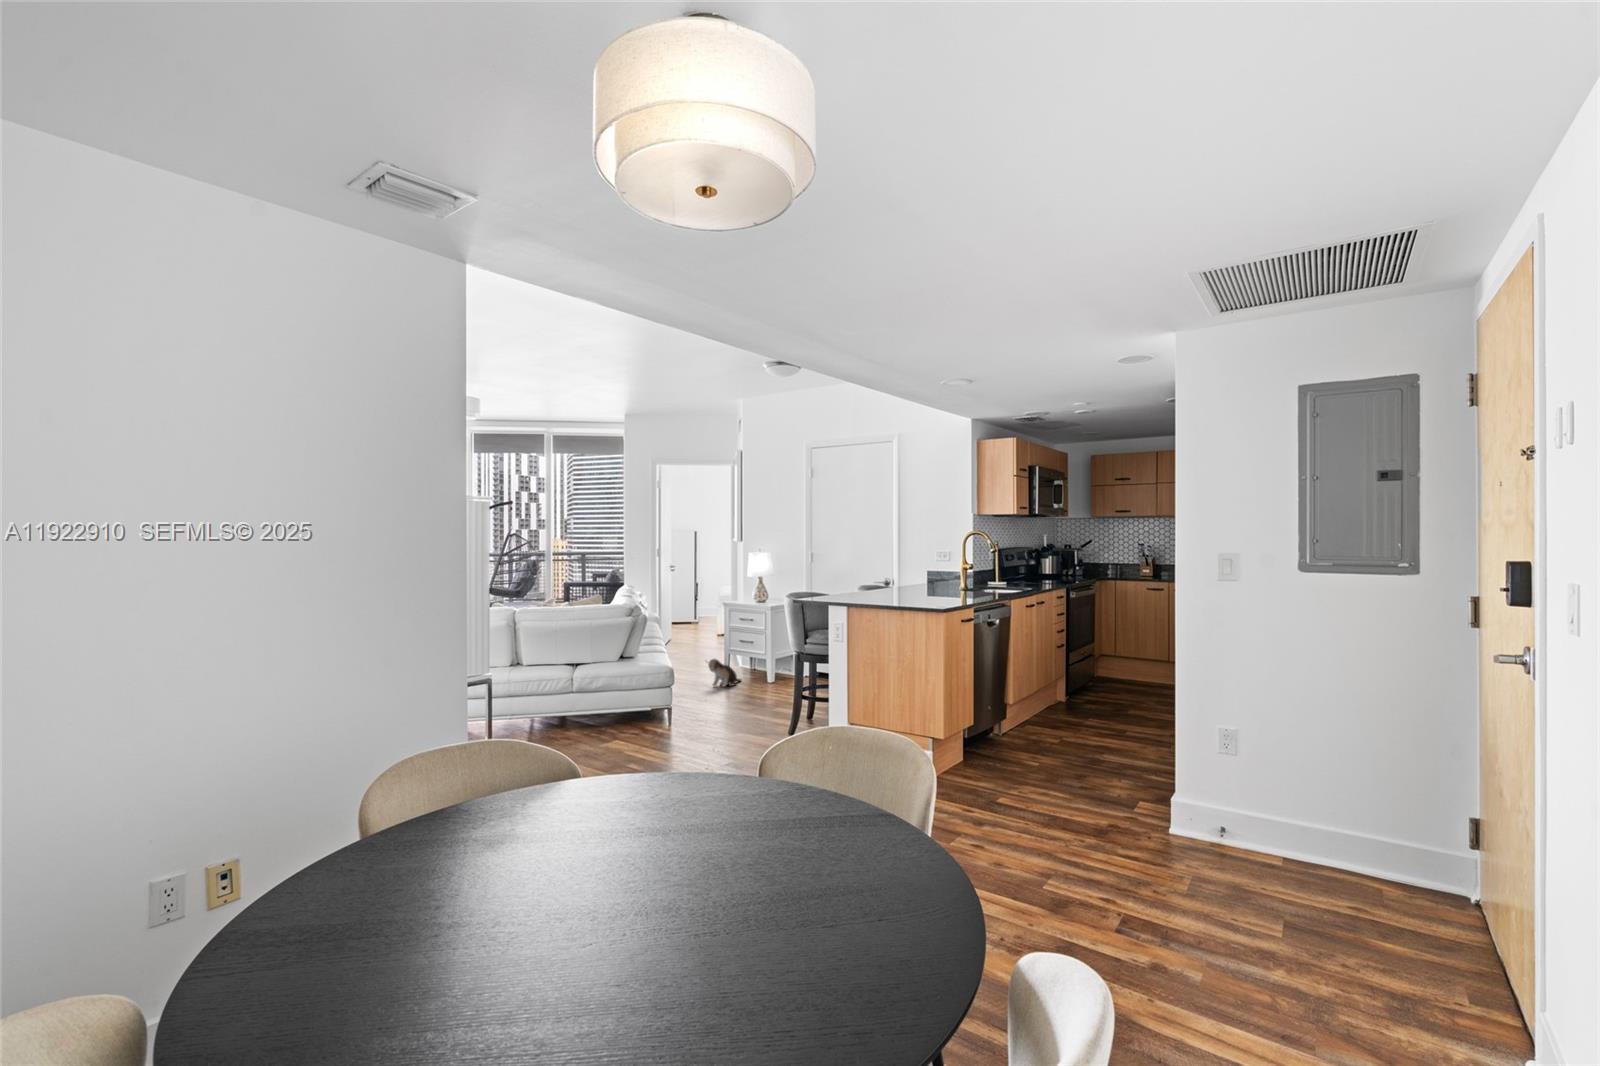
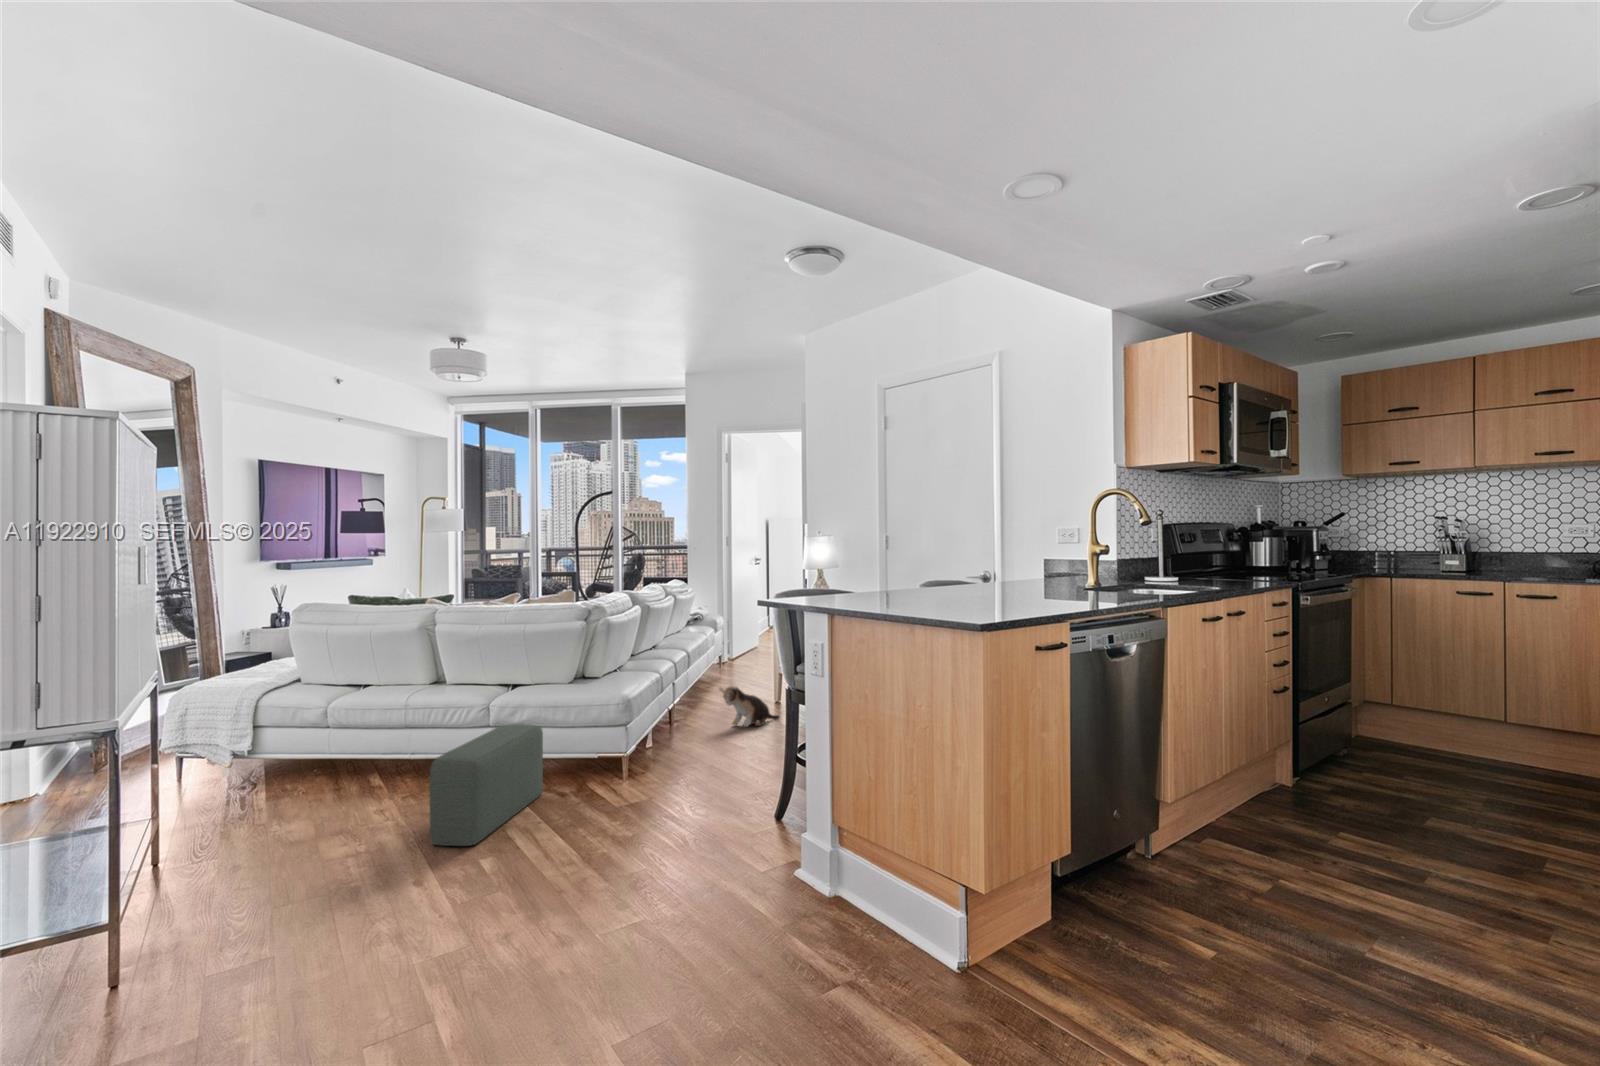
pouf: none [592,683,630,753] -> present [429,724,543,846]

